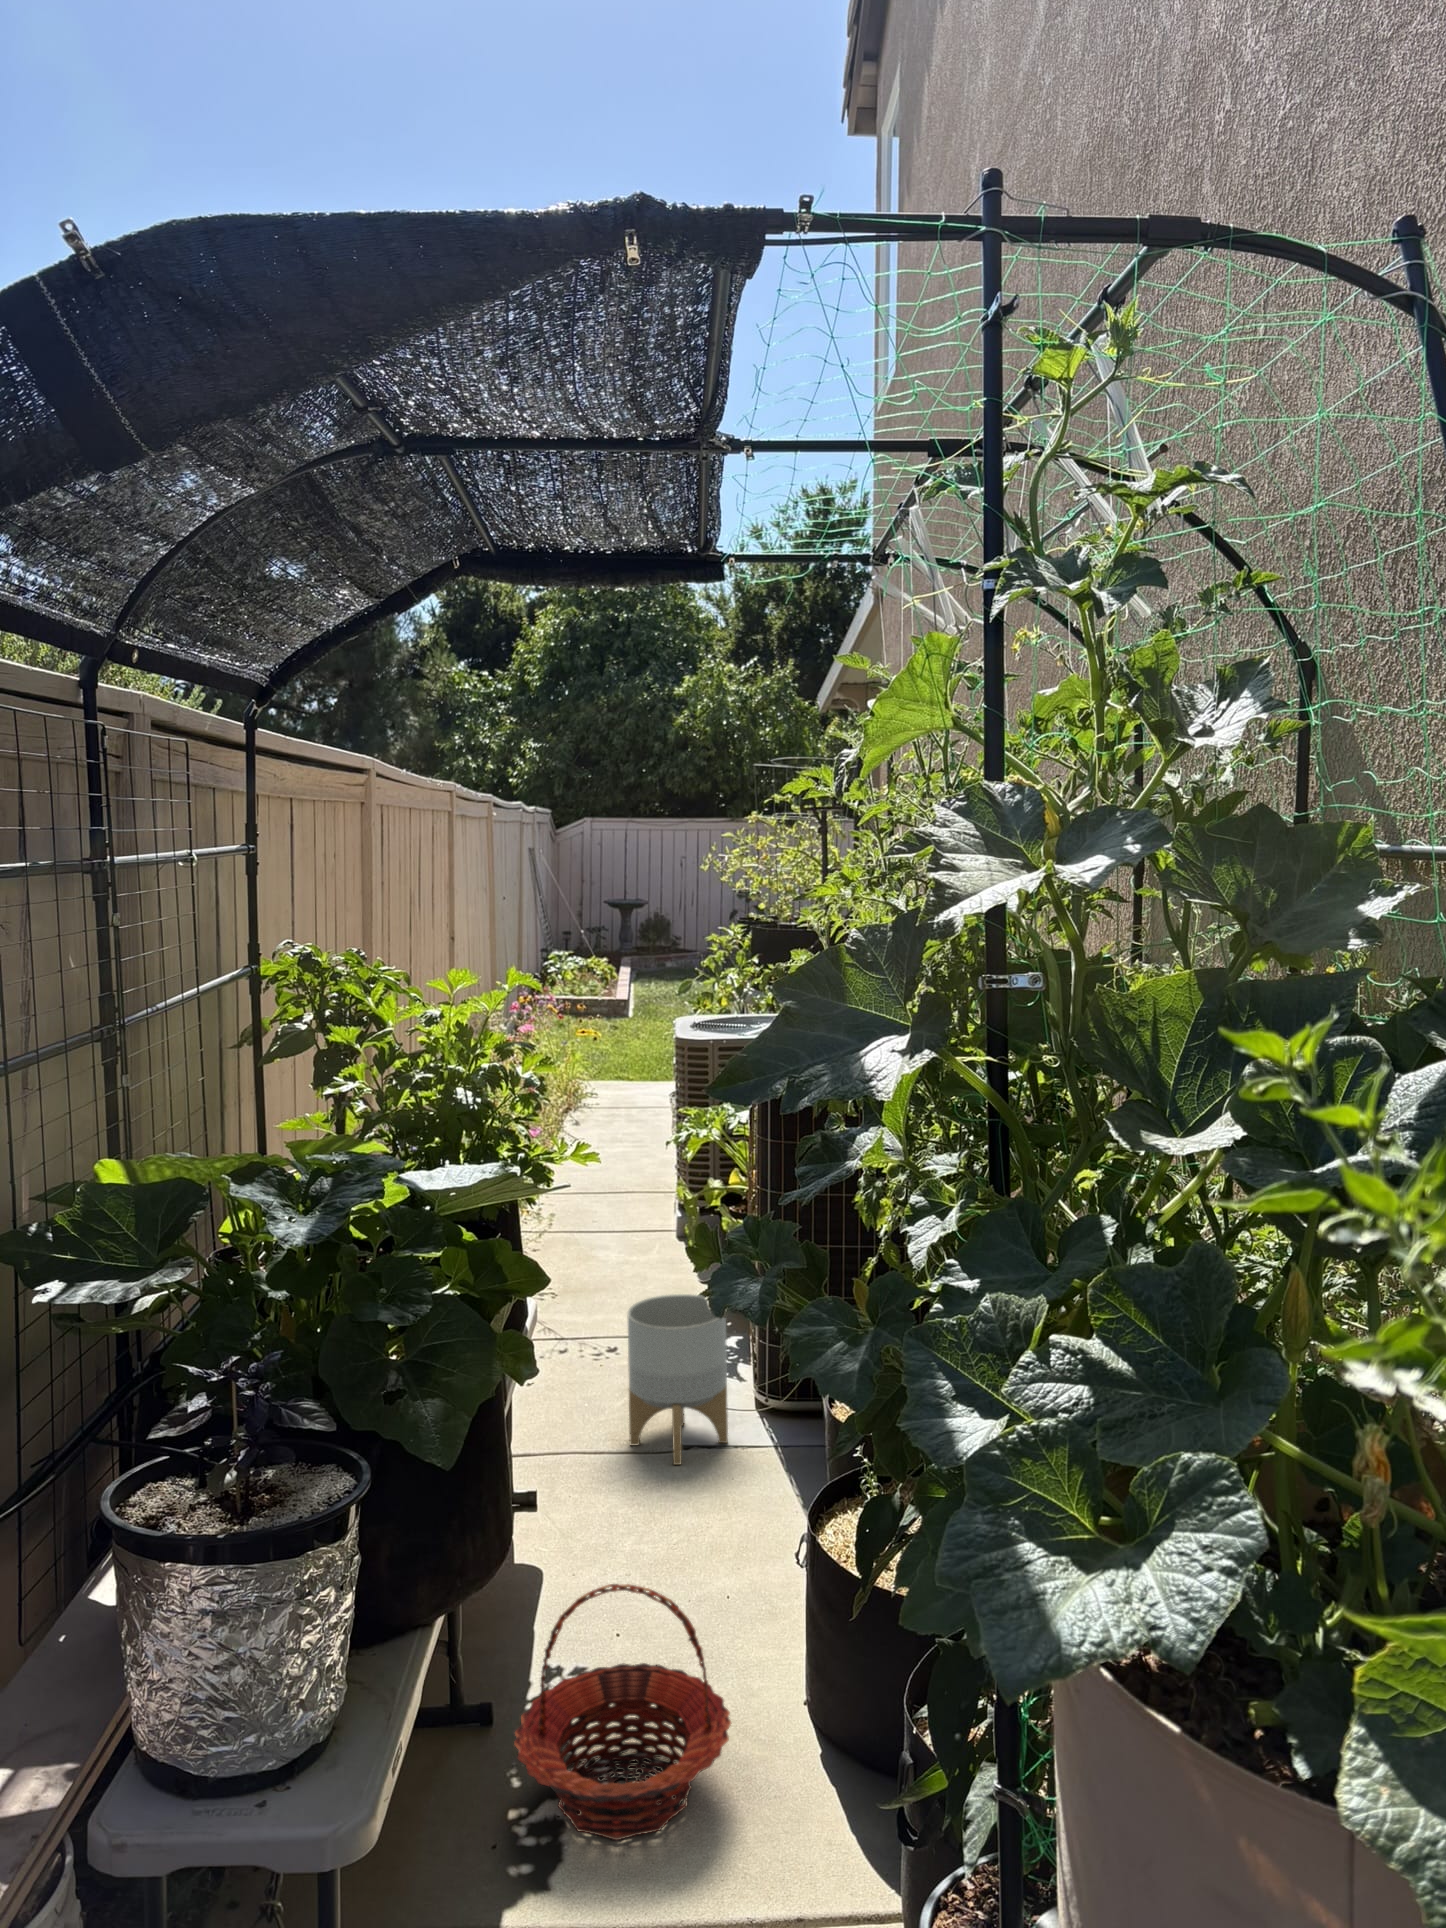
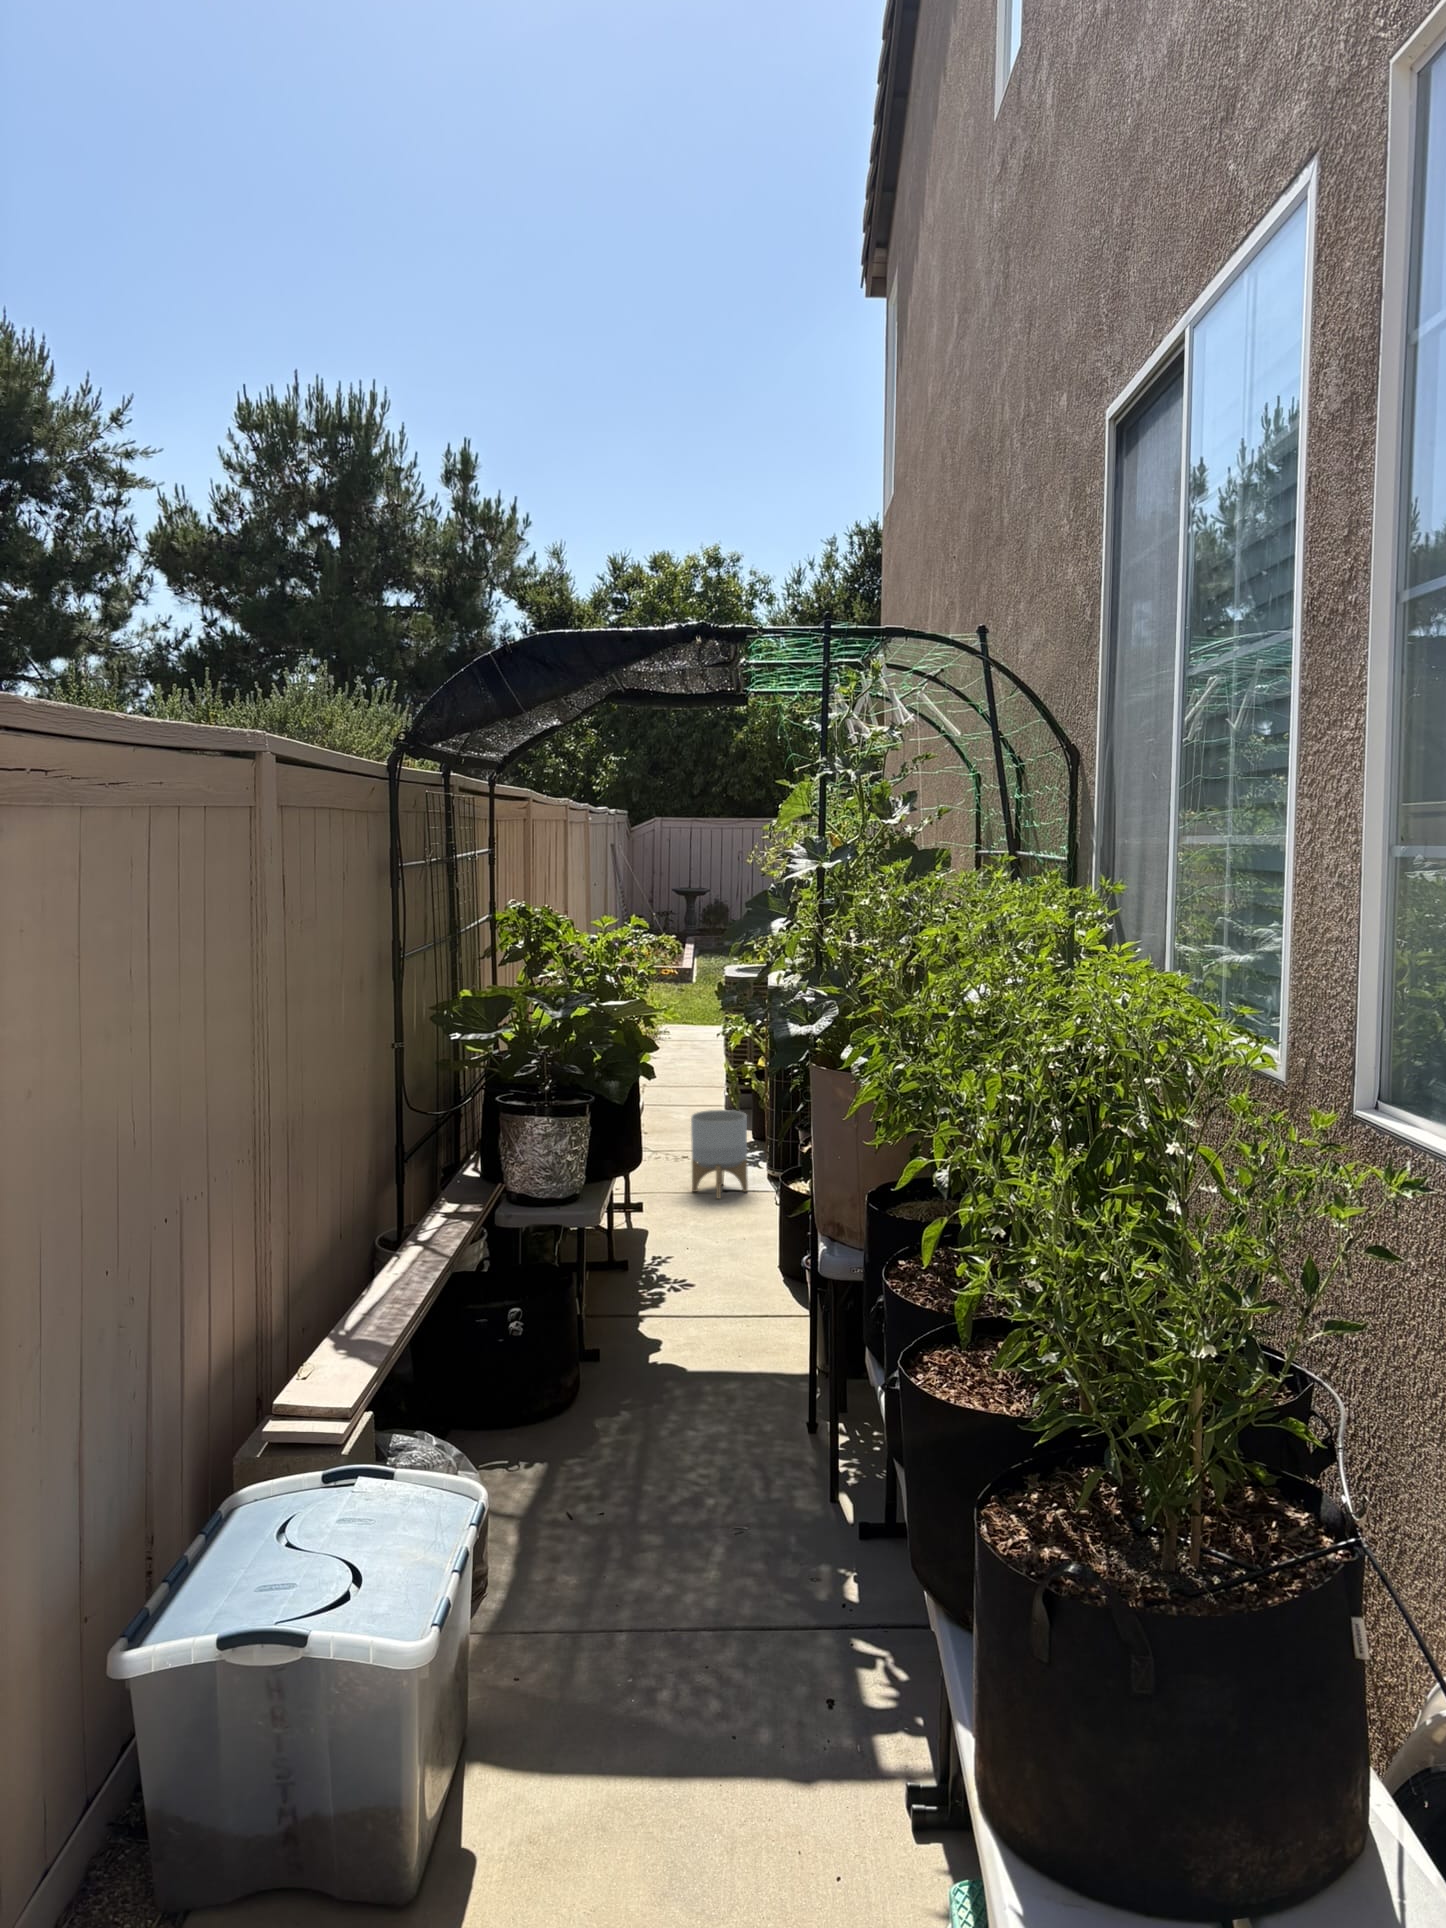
basket: present [514,1584,731,1840] -> none [639,1195,738,1303]

